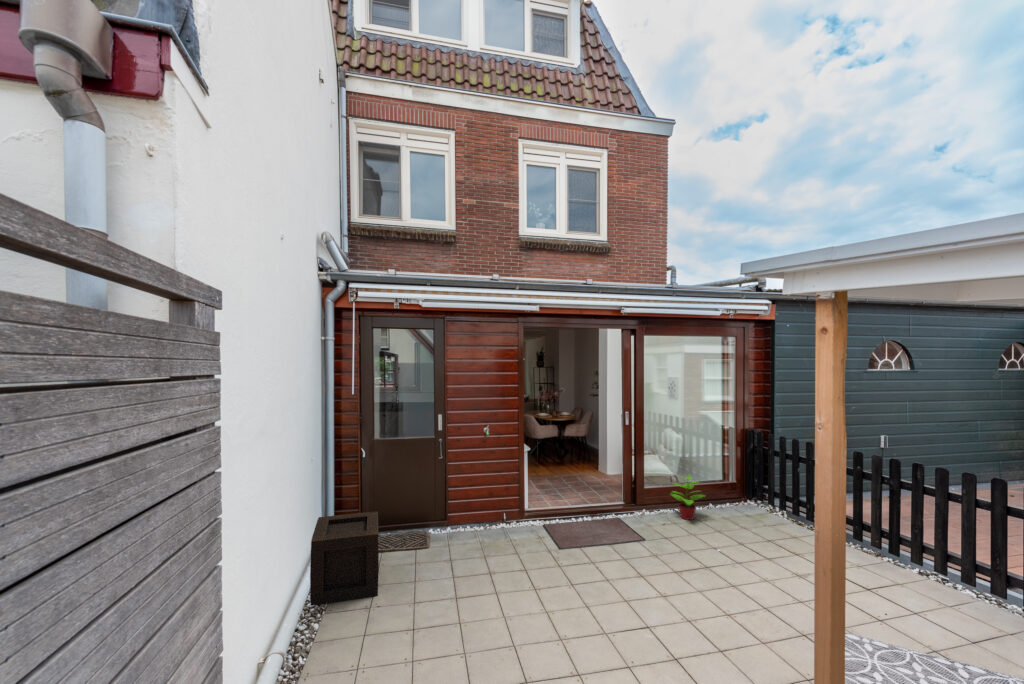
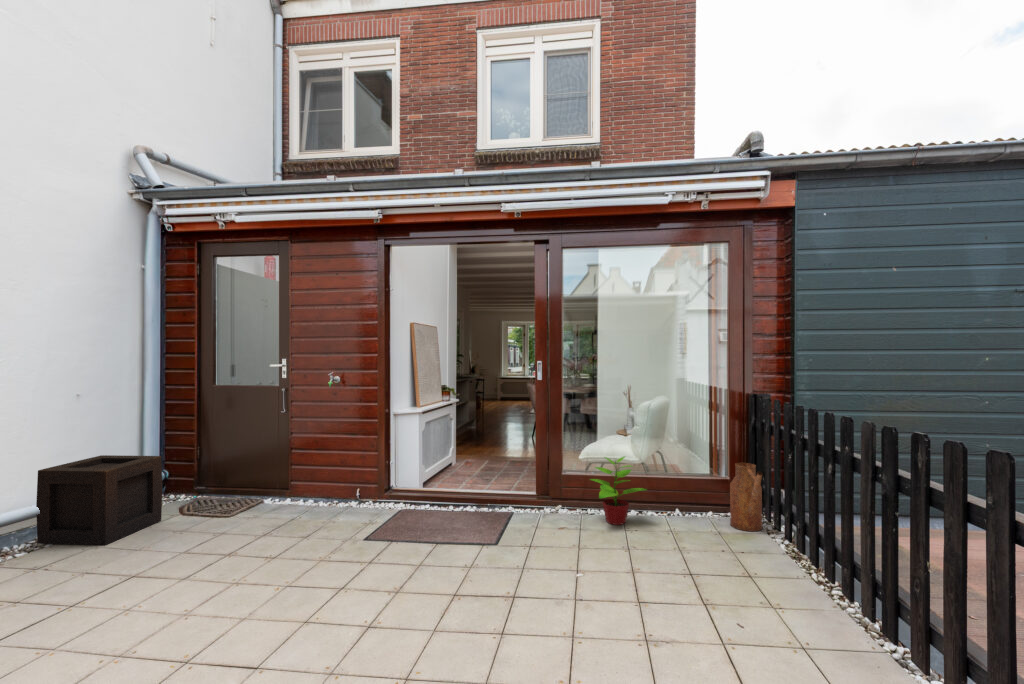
watering can: none [743,473,774,514] -> present [730,463,763,531]

